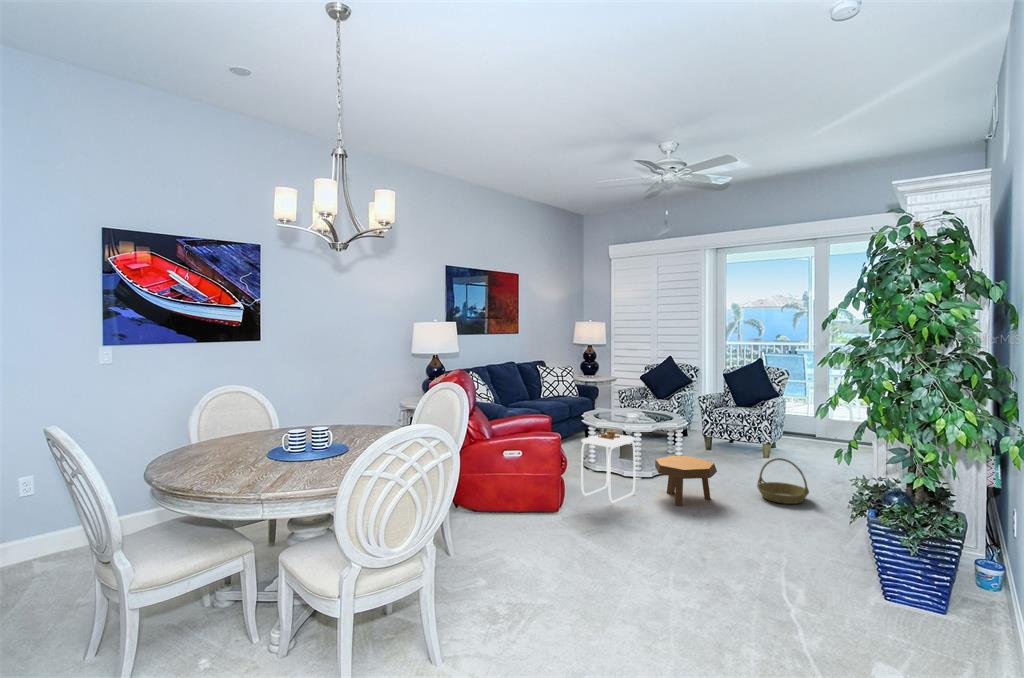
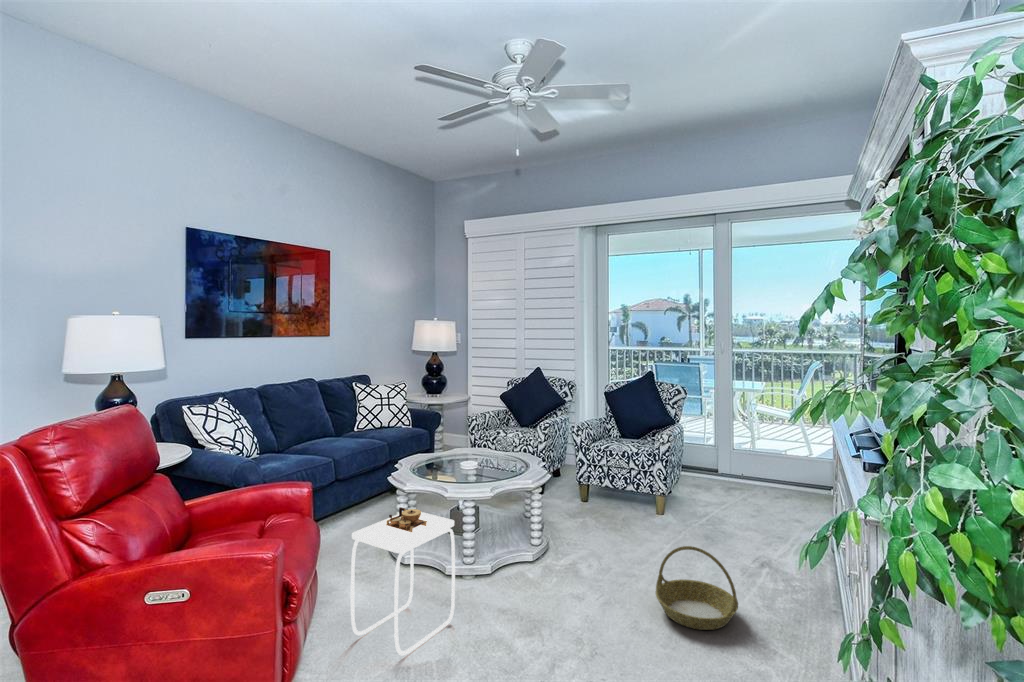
footstool: present [655,456,717,506] -> none [490,544,592,654]

